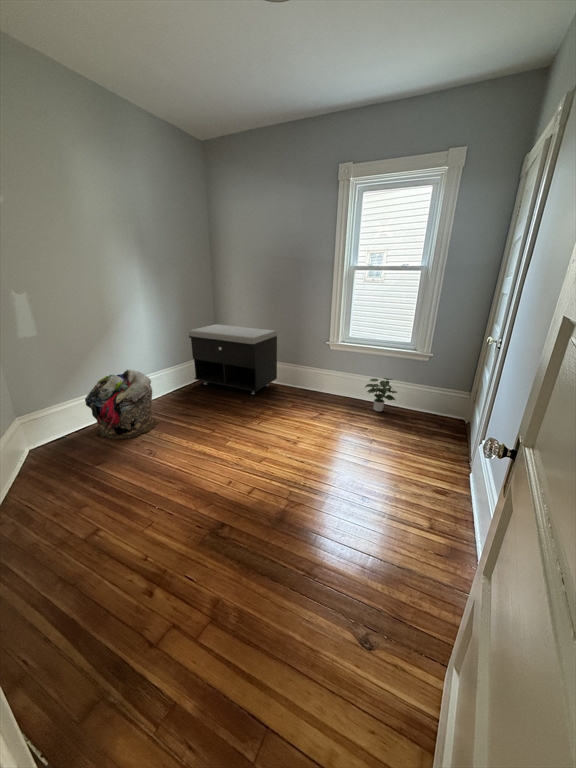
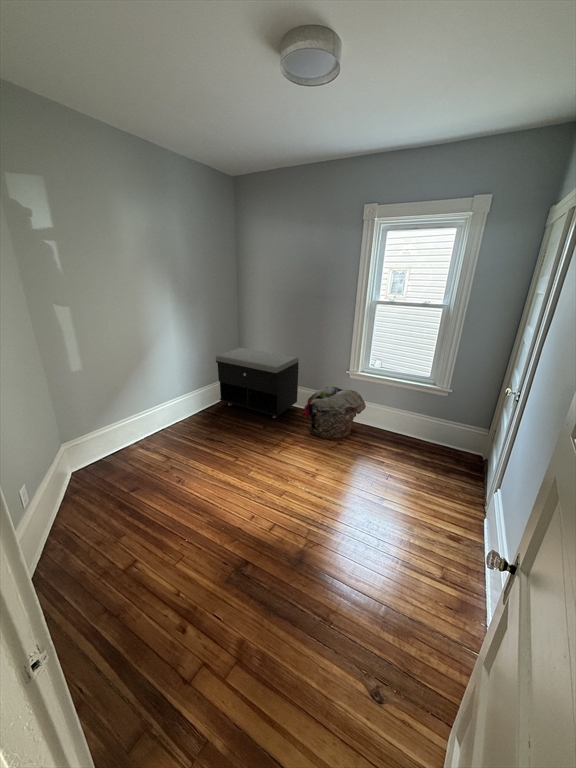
laundry basket: present [85,370,159,440] -> present [301,386,366,441]
potted plant: present [365,378,397,411] -> none [382,409,415,442]

